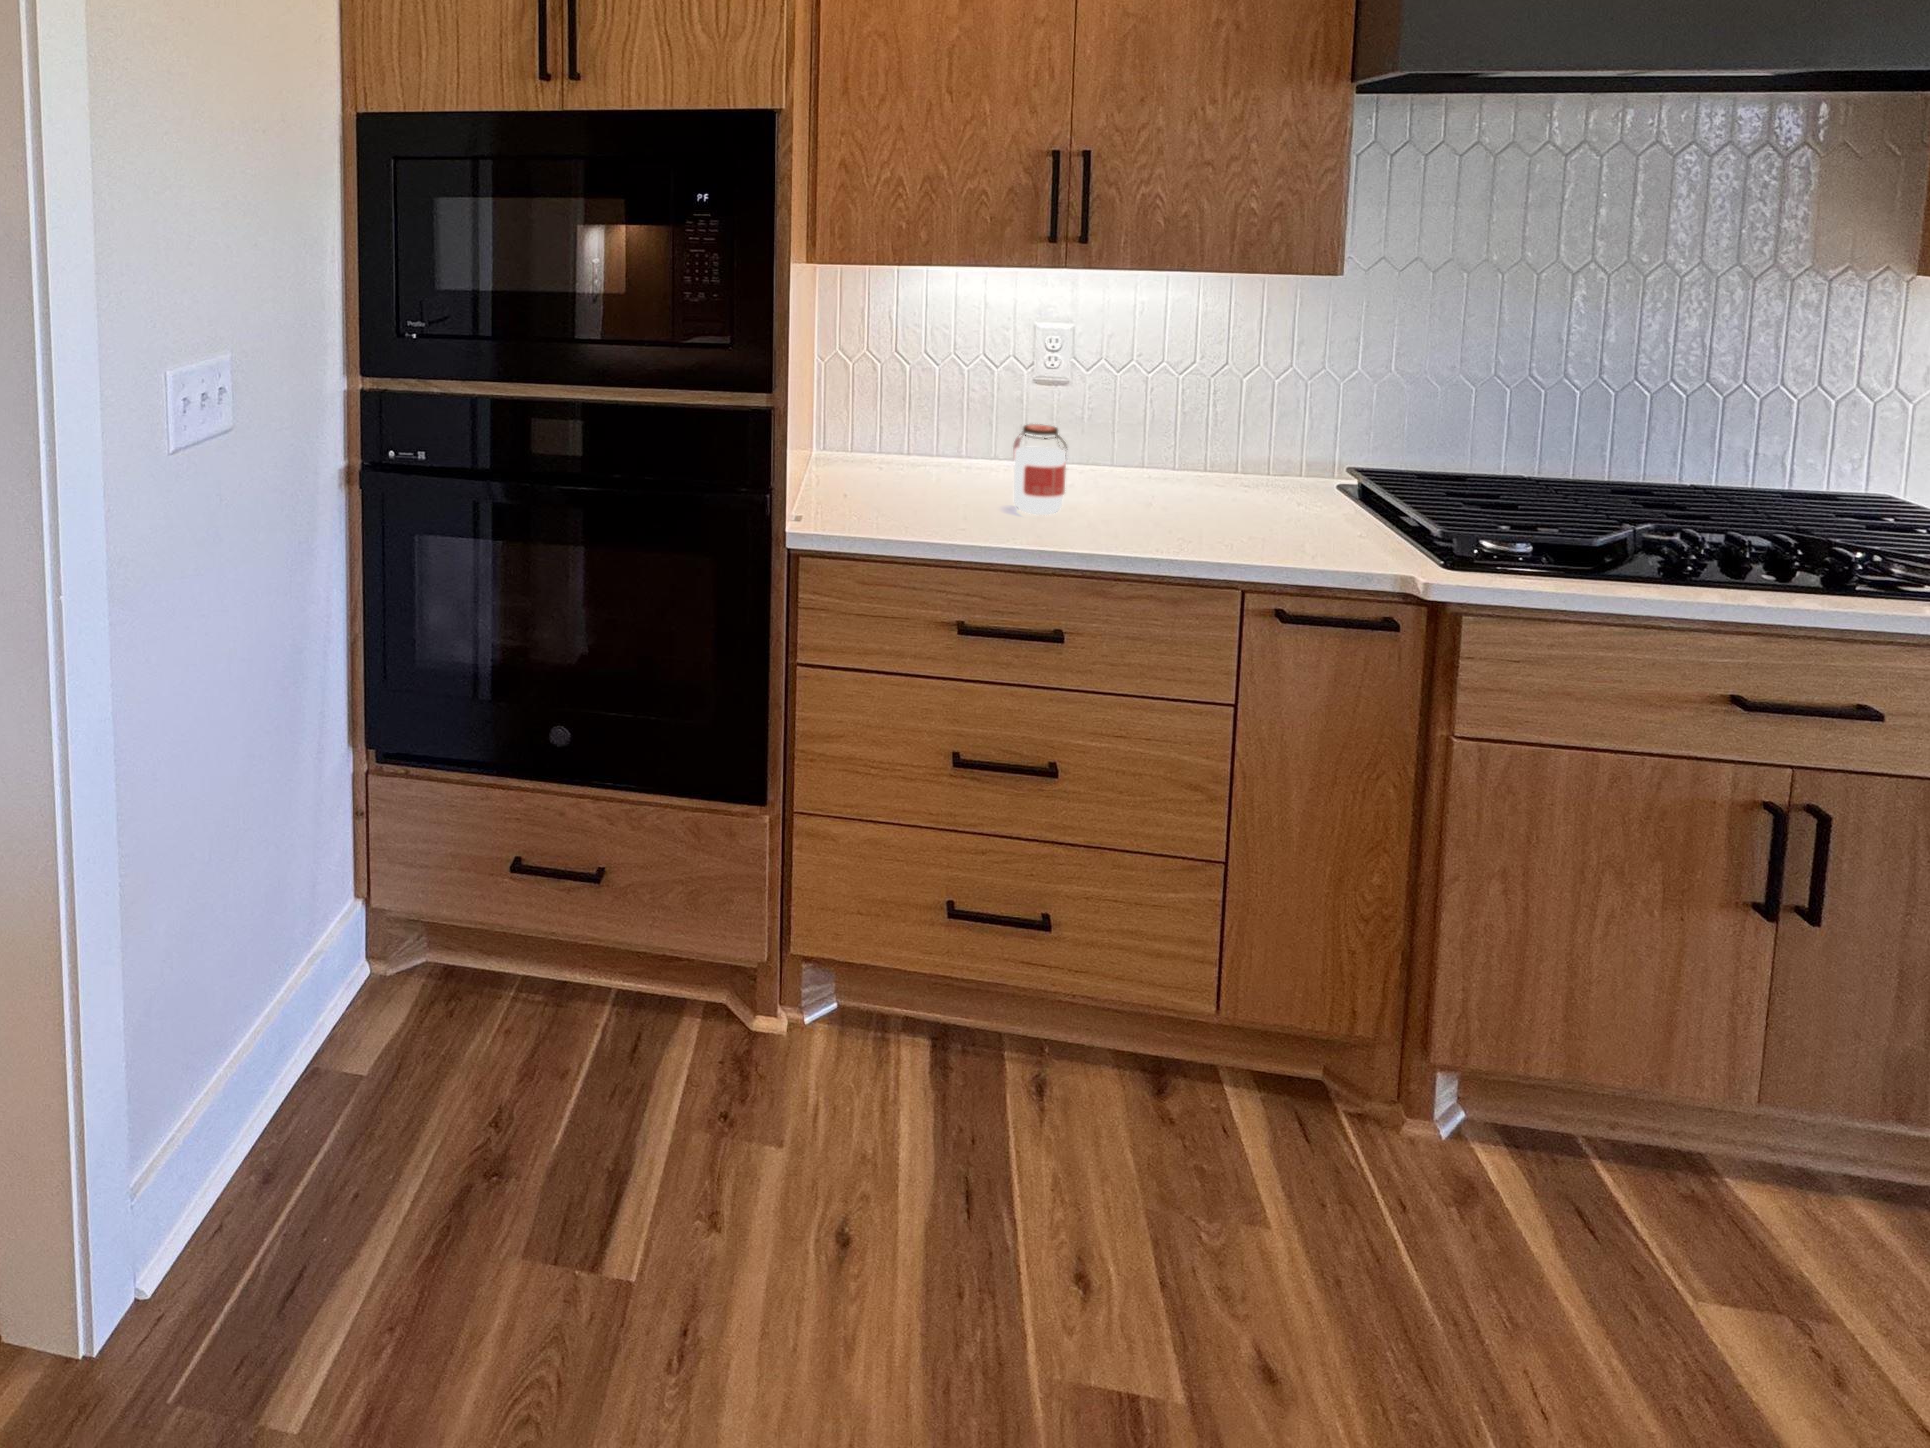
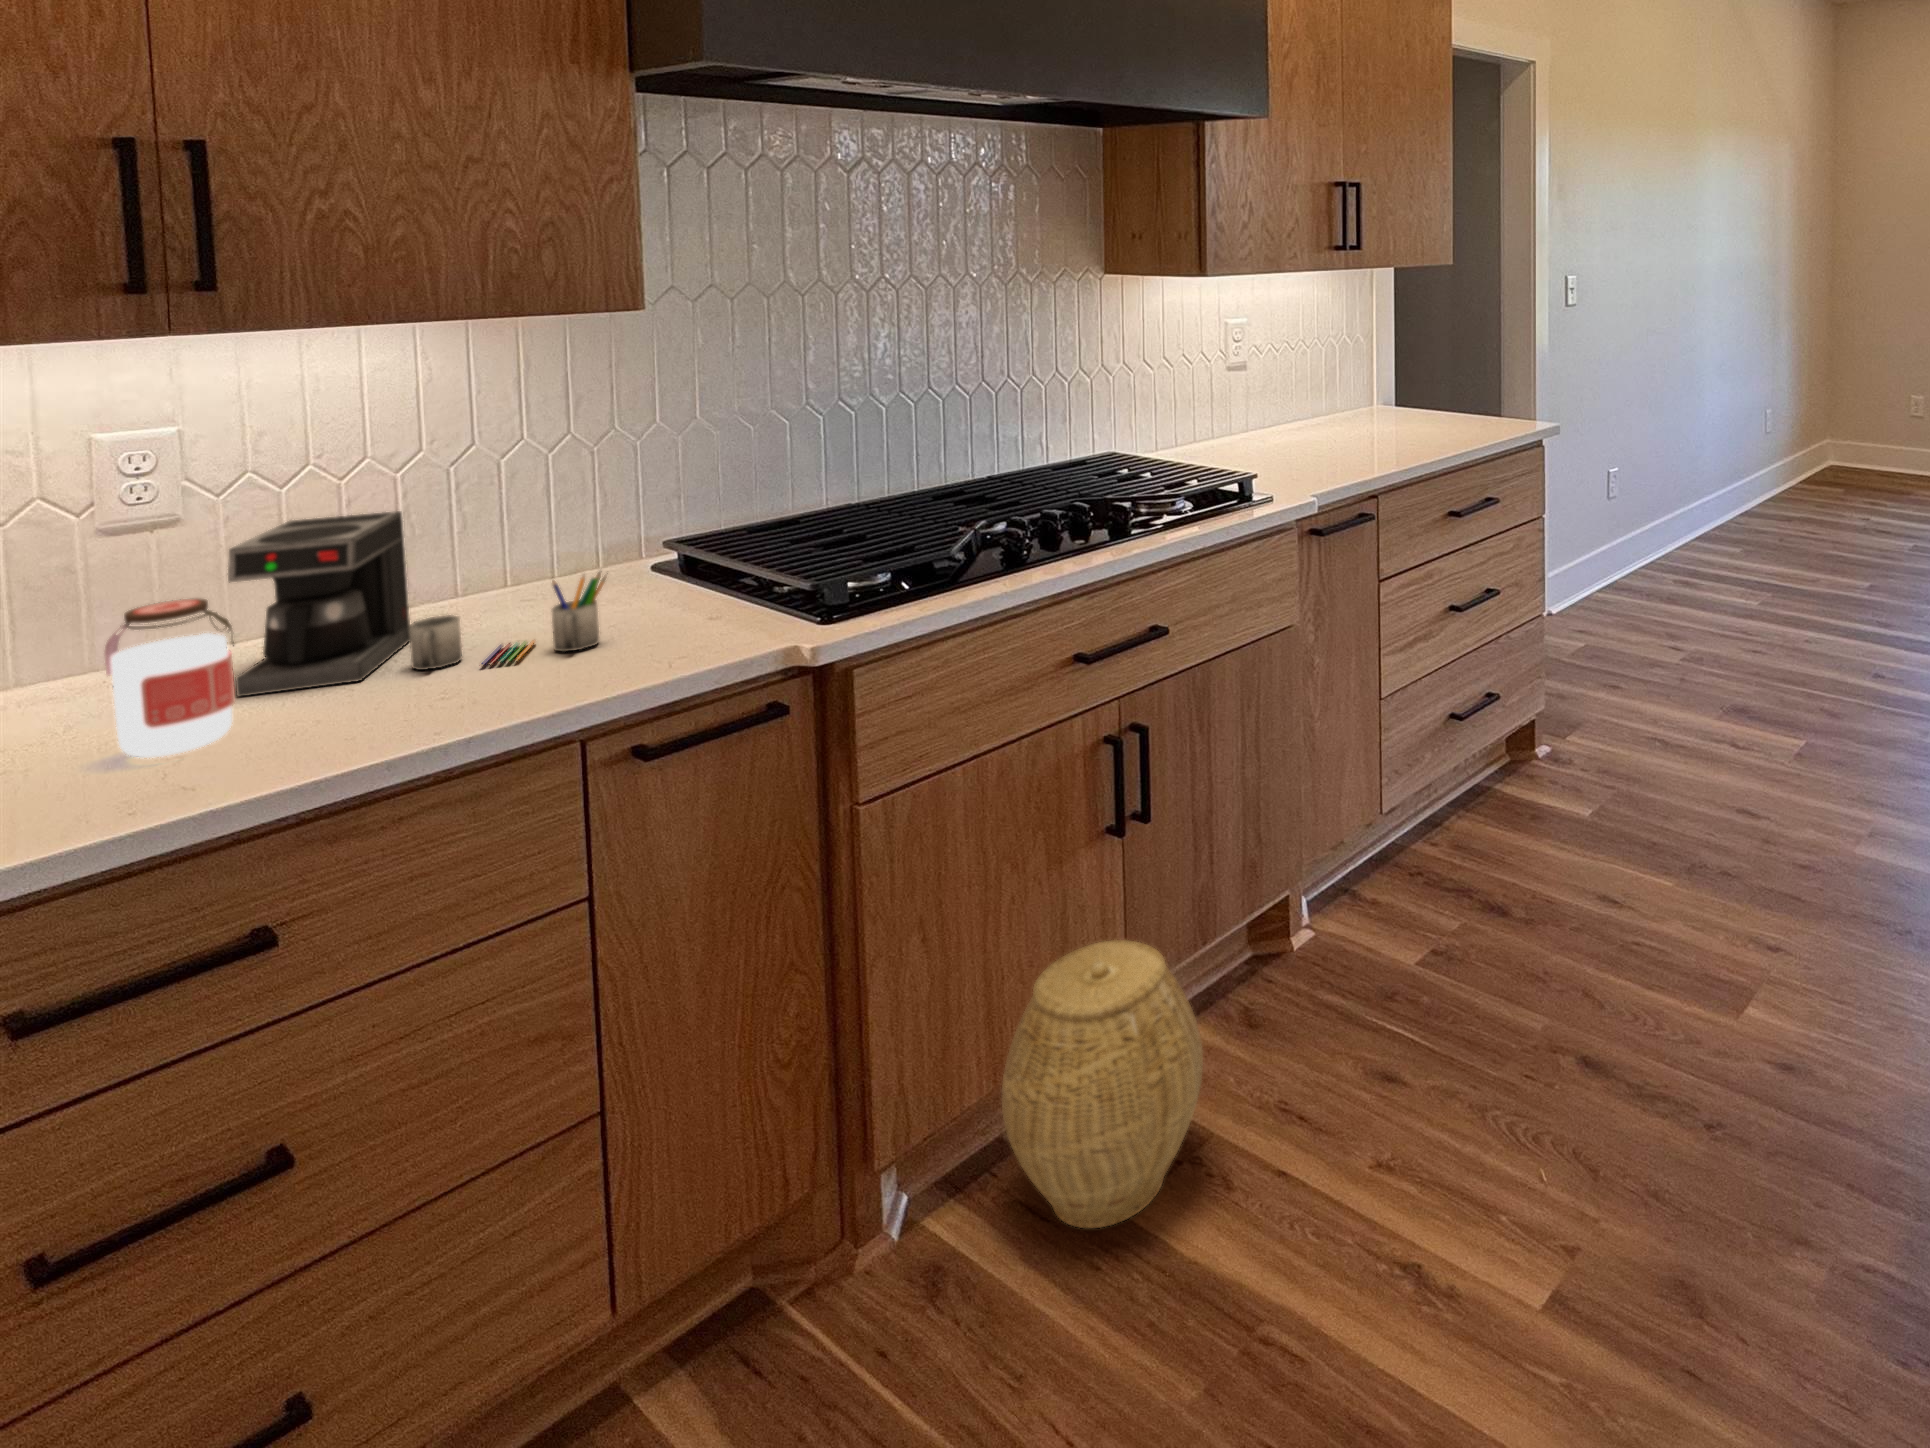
coffee maker: none [1072,393,1285,528] -> present [228,511,606,697]
woven basket: none [1566,998,1842,1319] -> present [1002,940,1203,1228]

